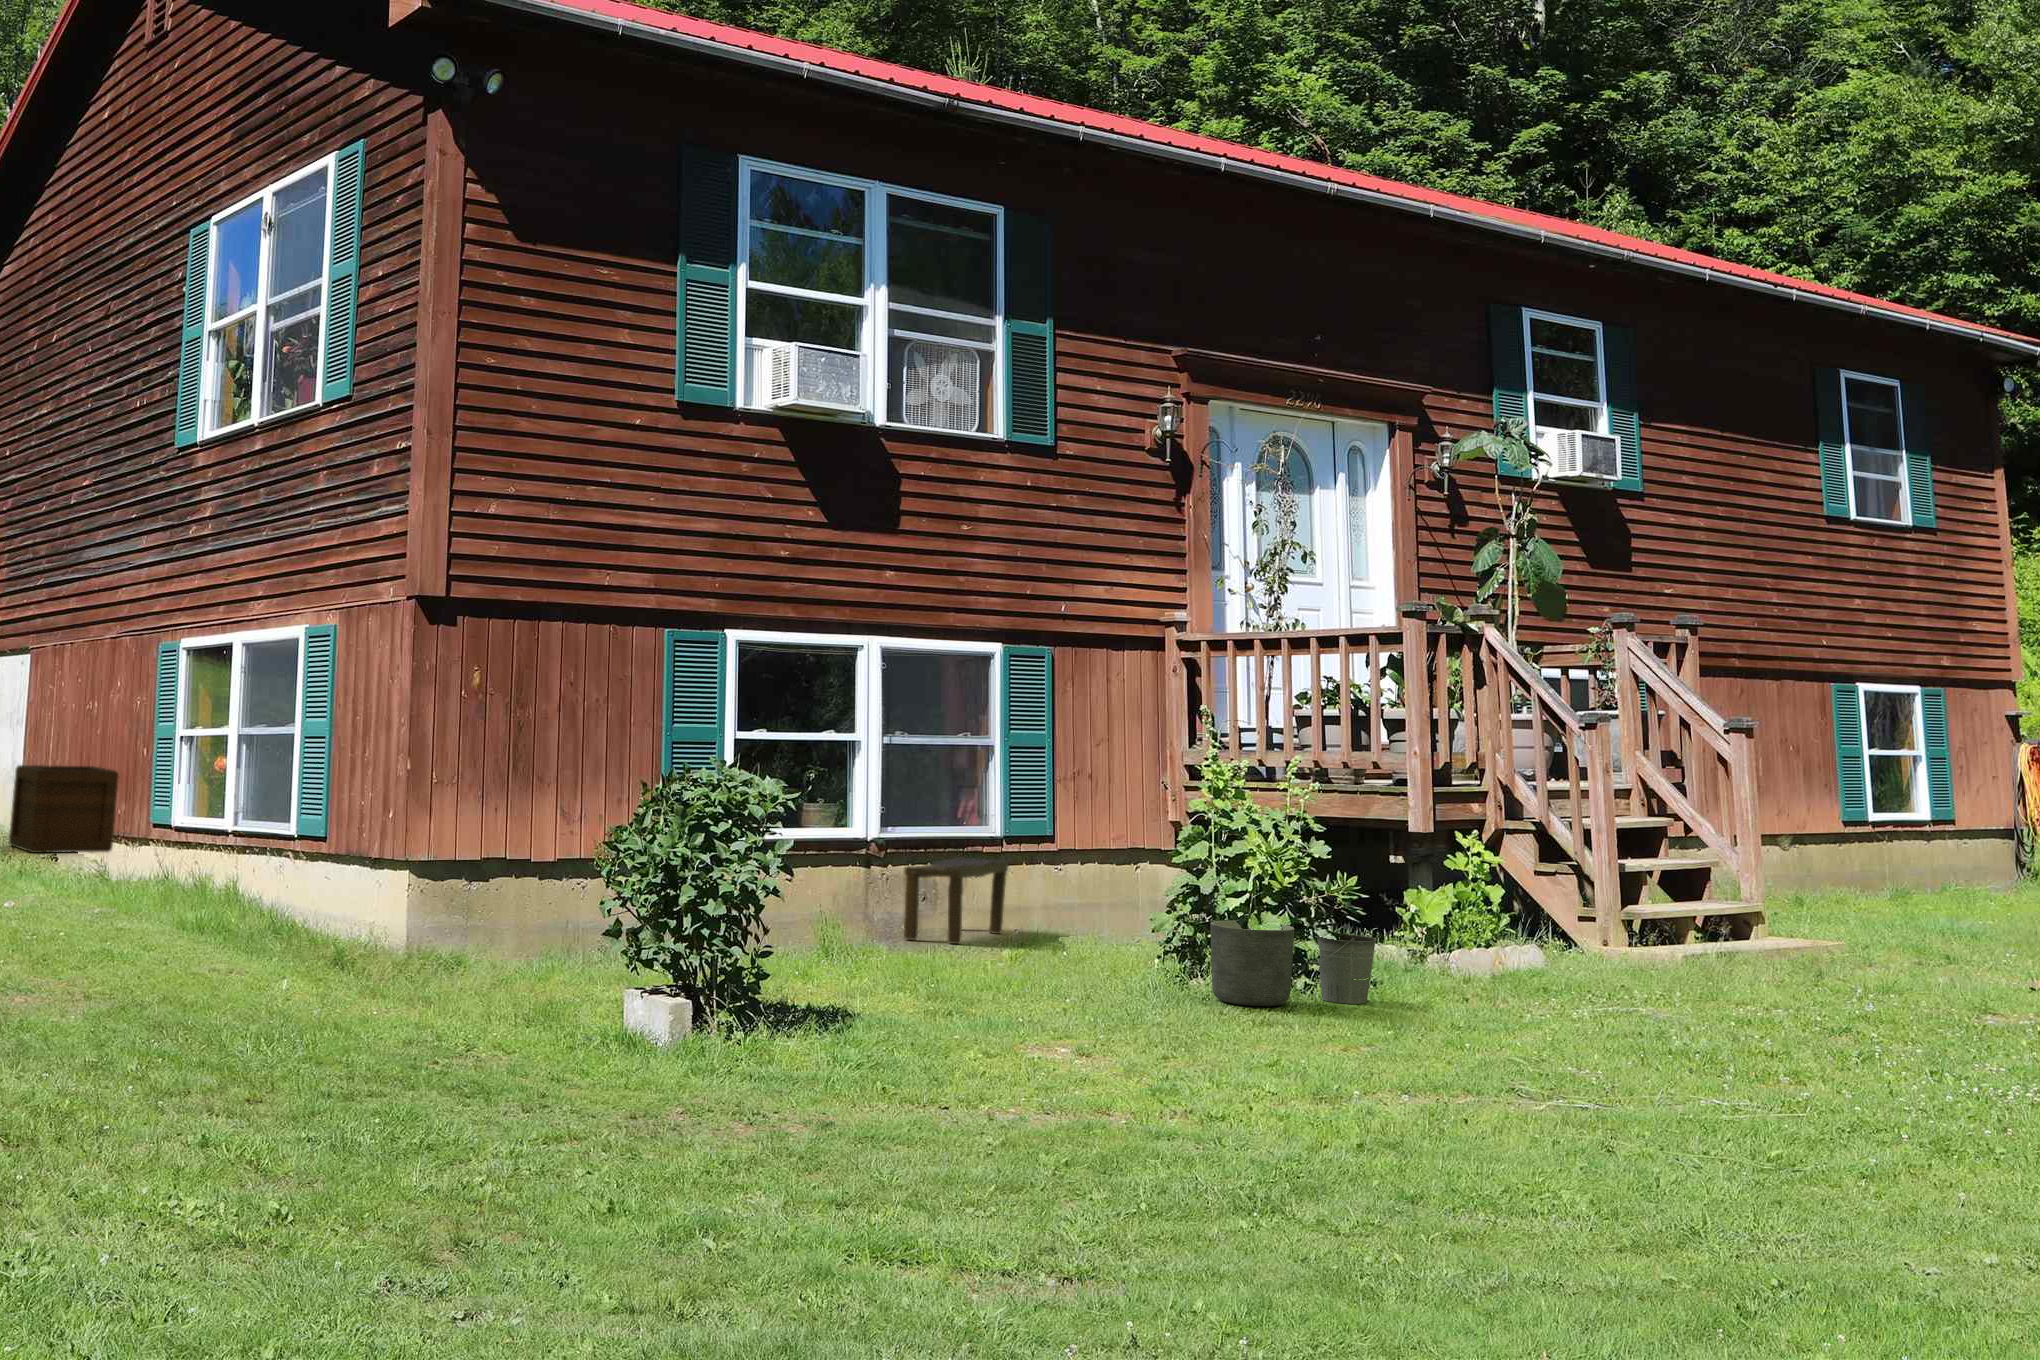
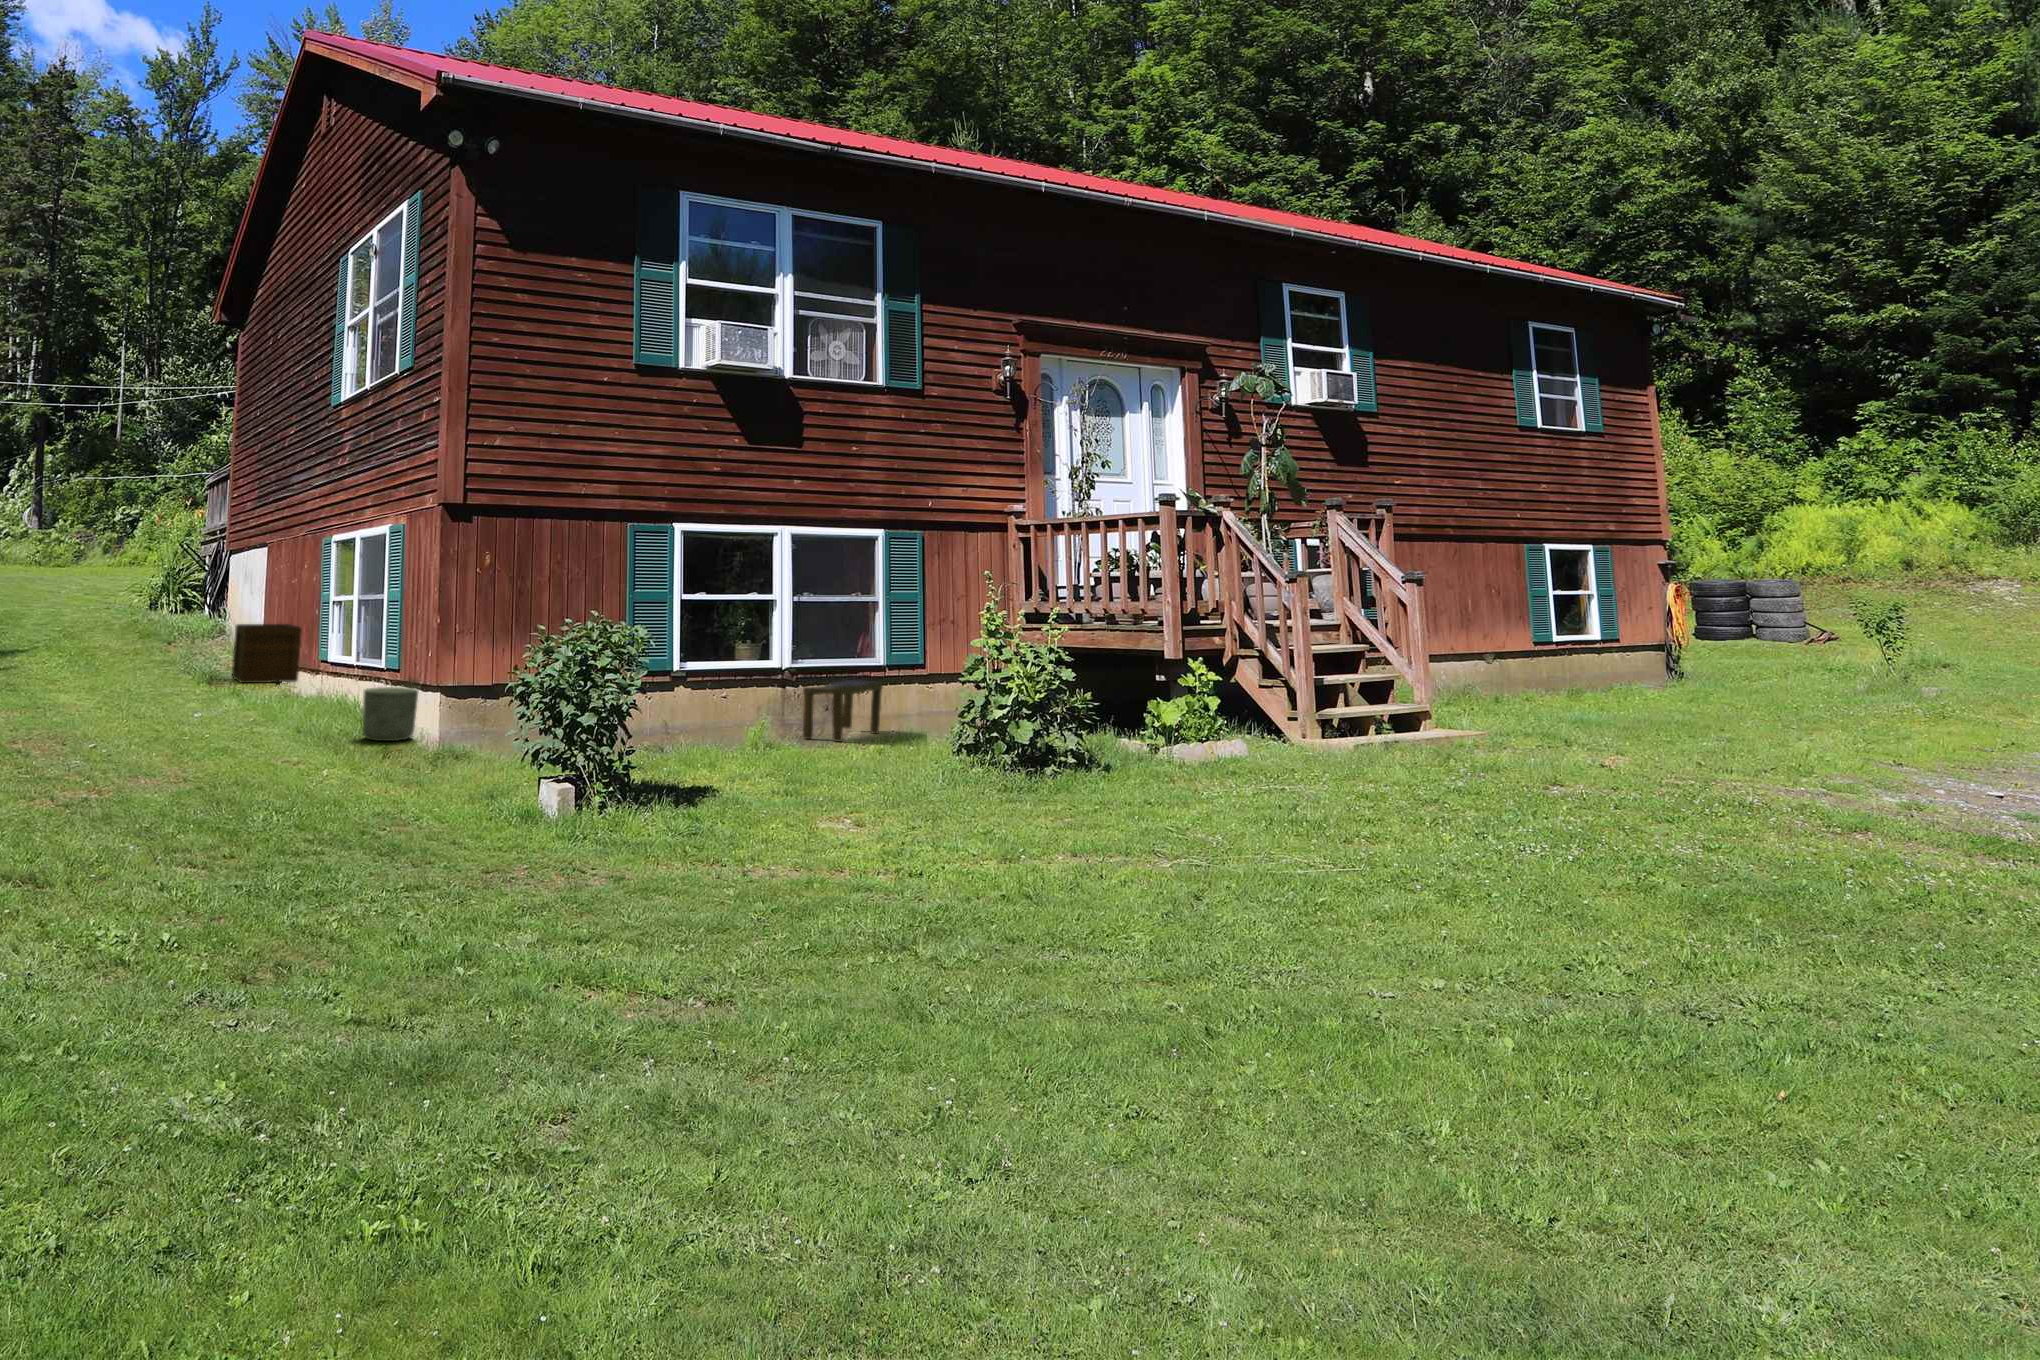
planter: present [1210,921,1294,1006] -> present [363,687,418,741]
bucket: present [1313,931,1376,1004] -> none [1071,731,1118,784]

